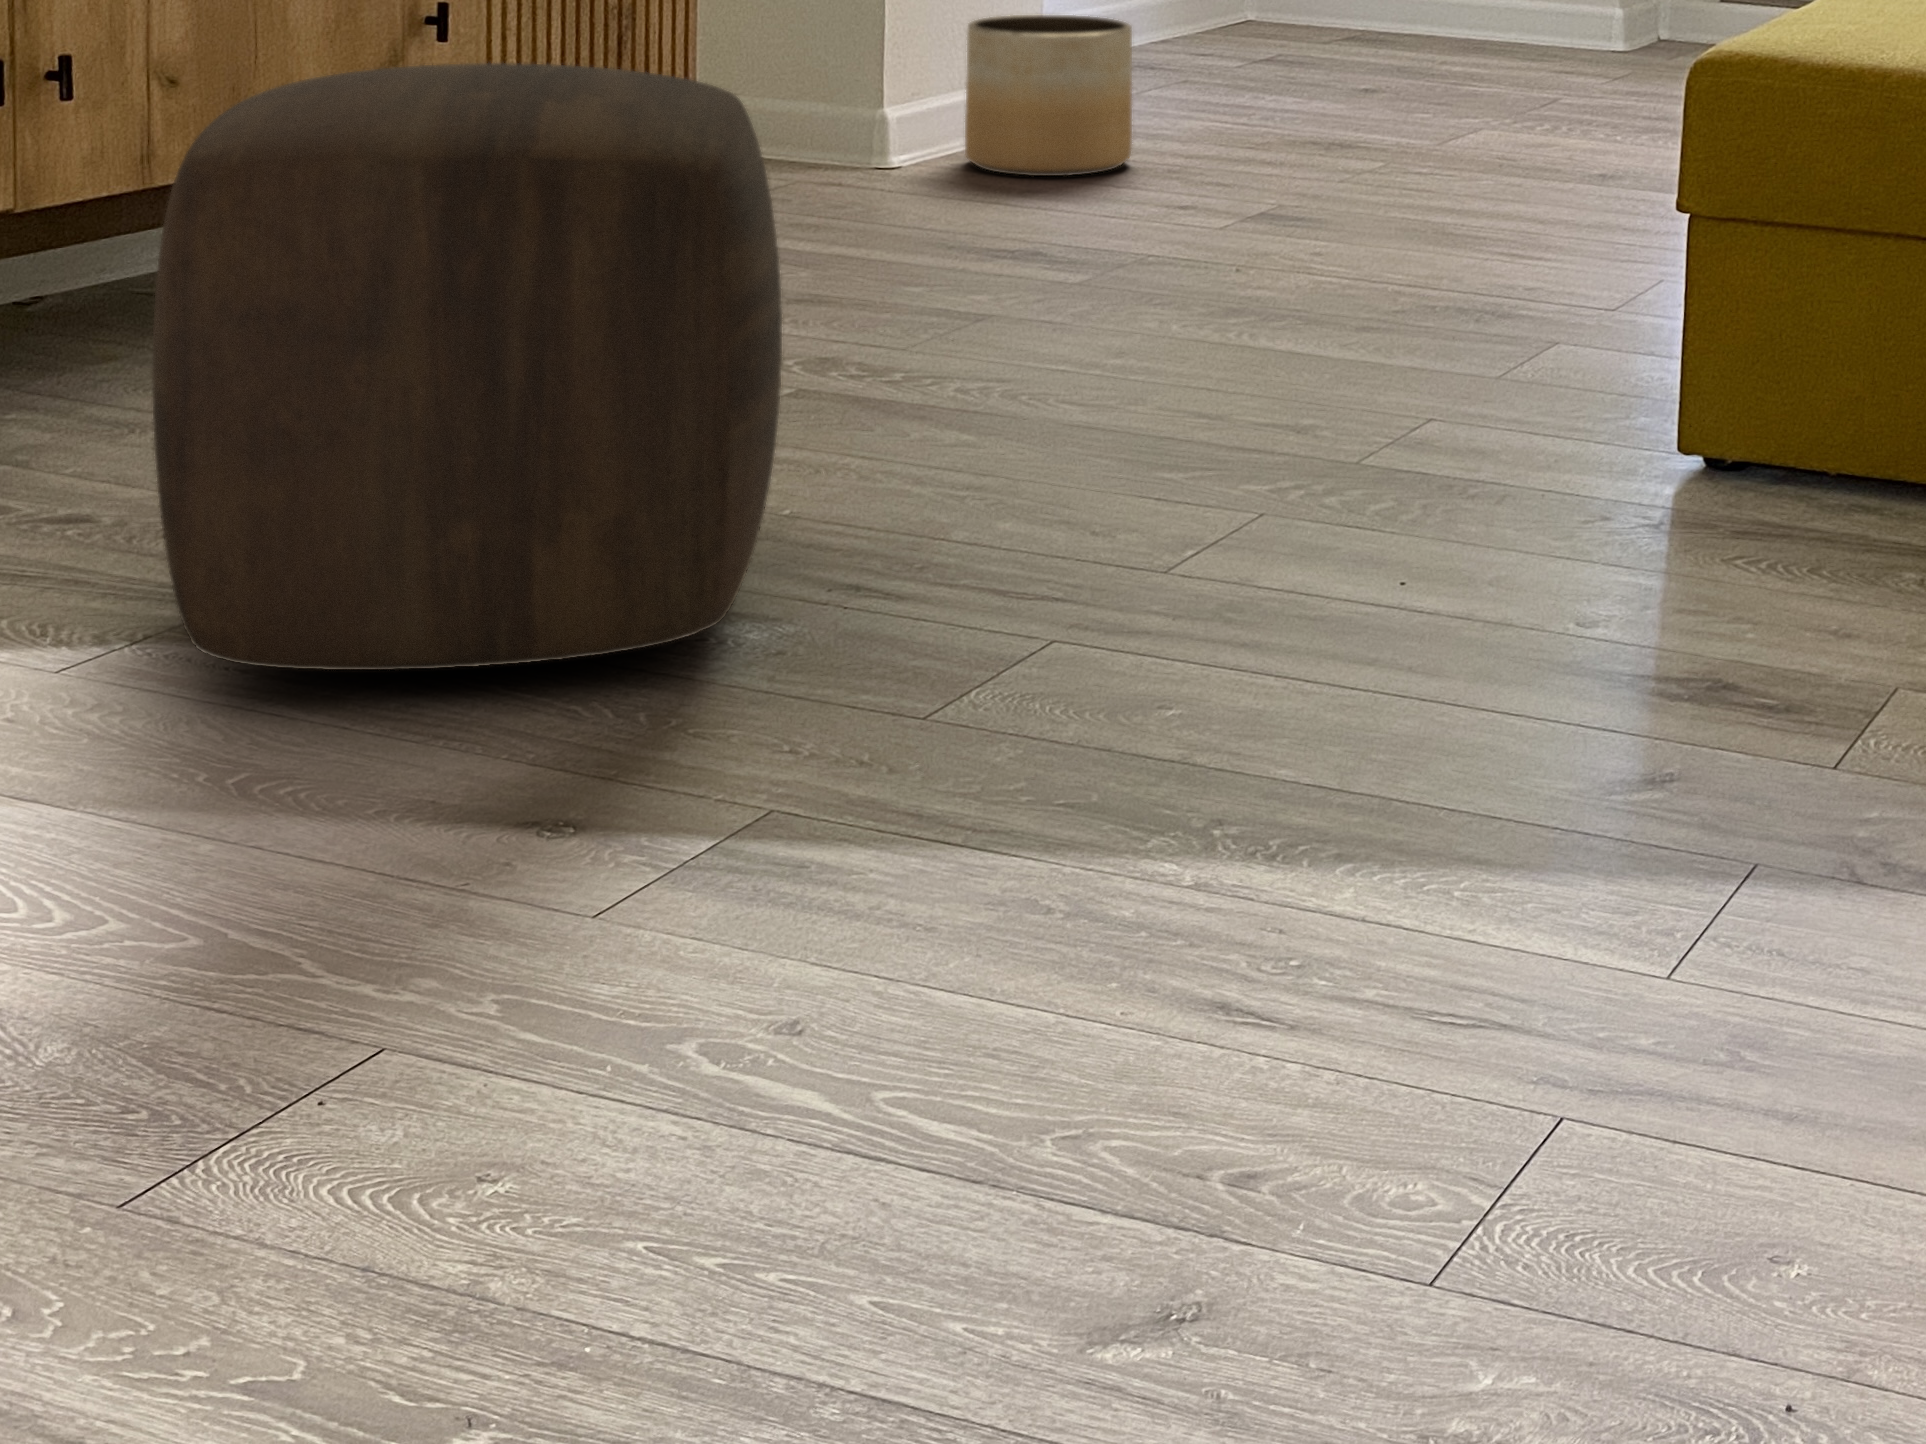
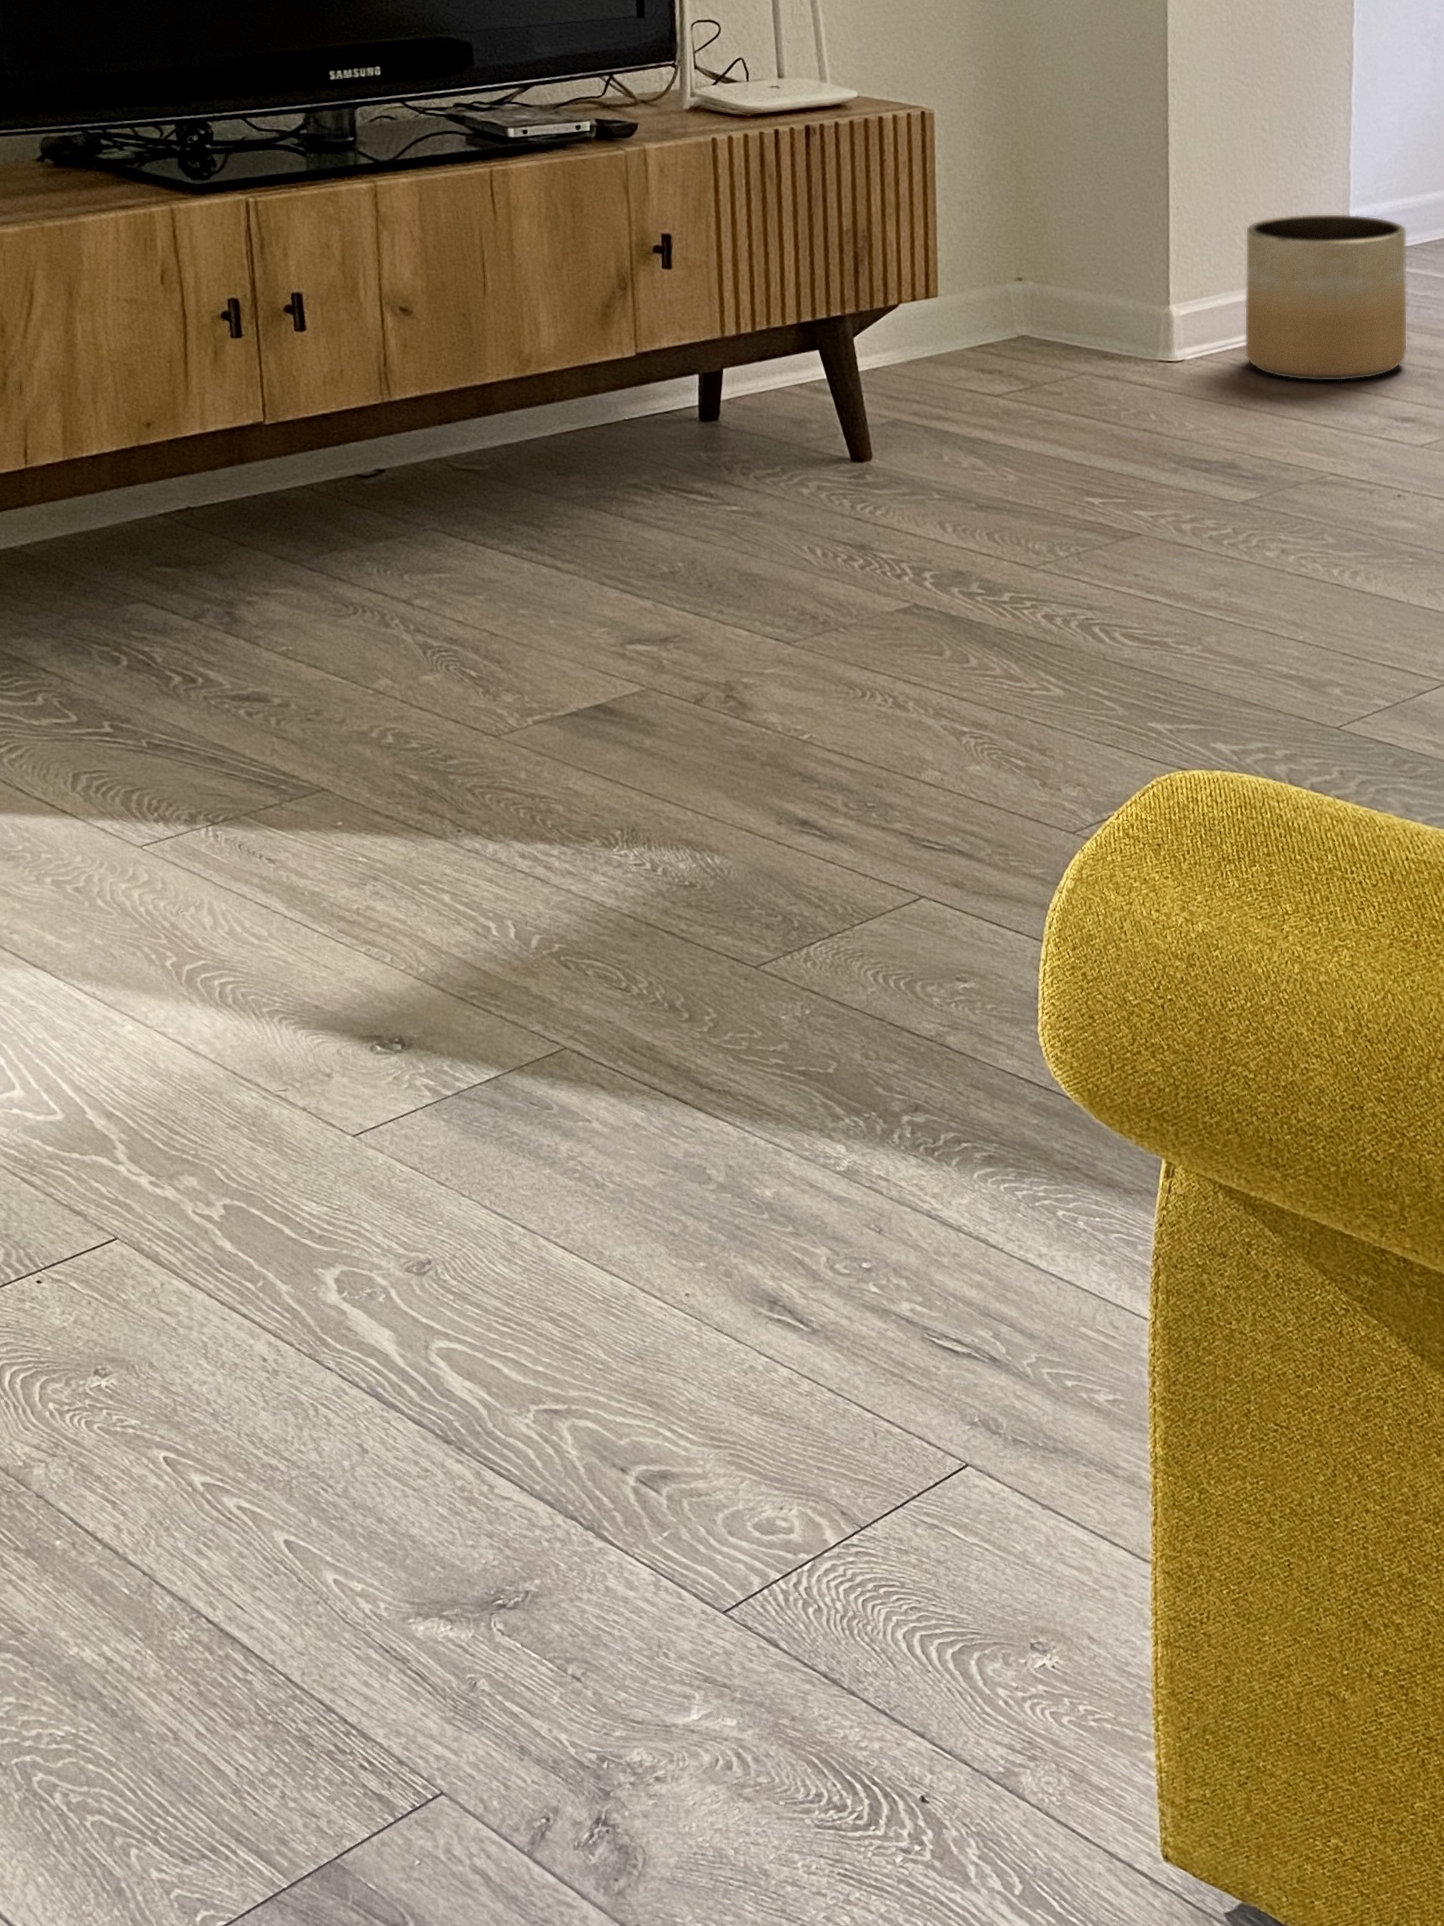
ottoman: present [152,63,782,670] -> none [157,353,735,888]

